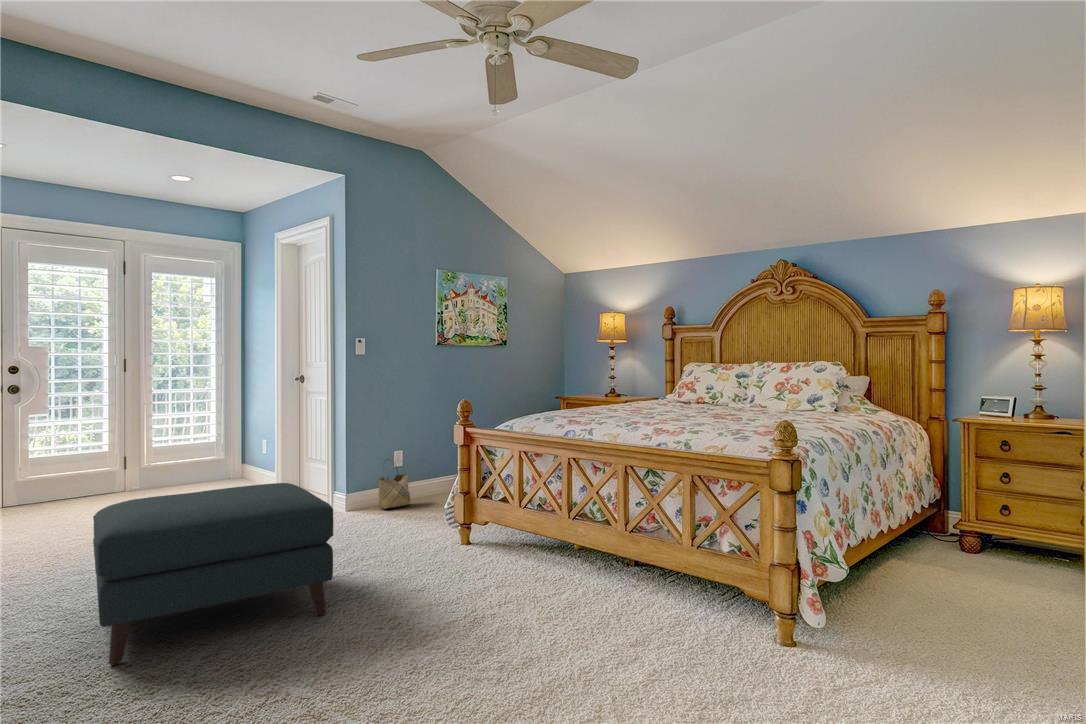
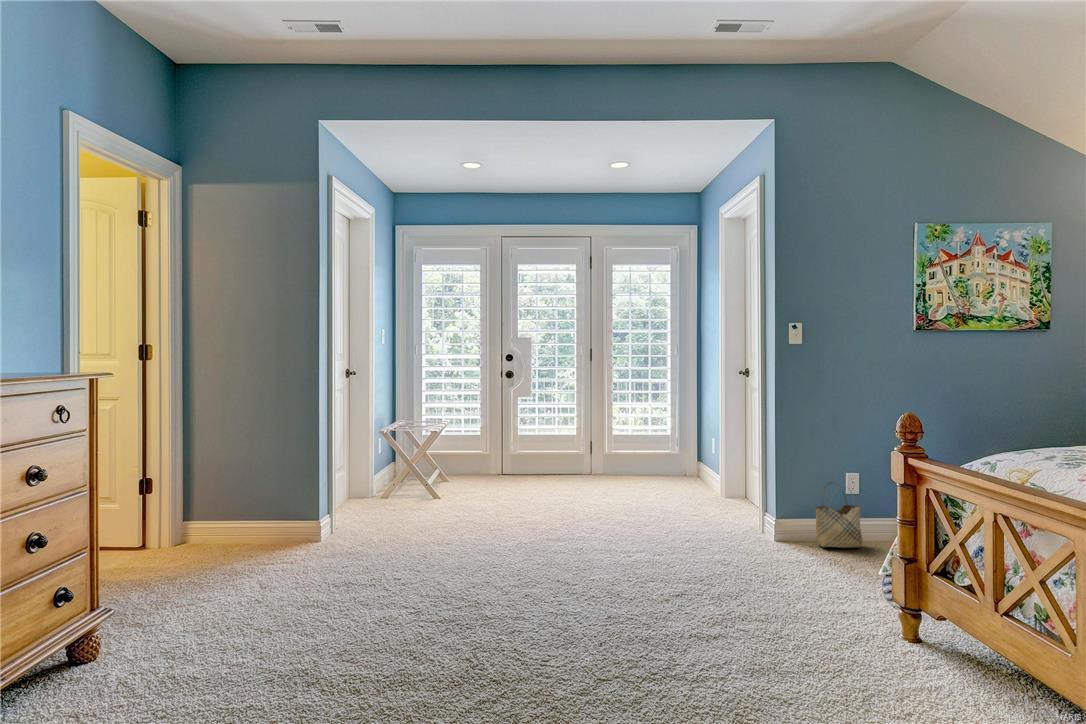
ottoman: present [93,483,334,665] -> none [422,500,661,688]

